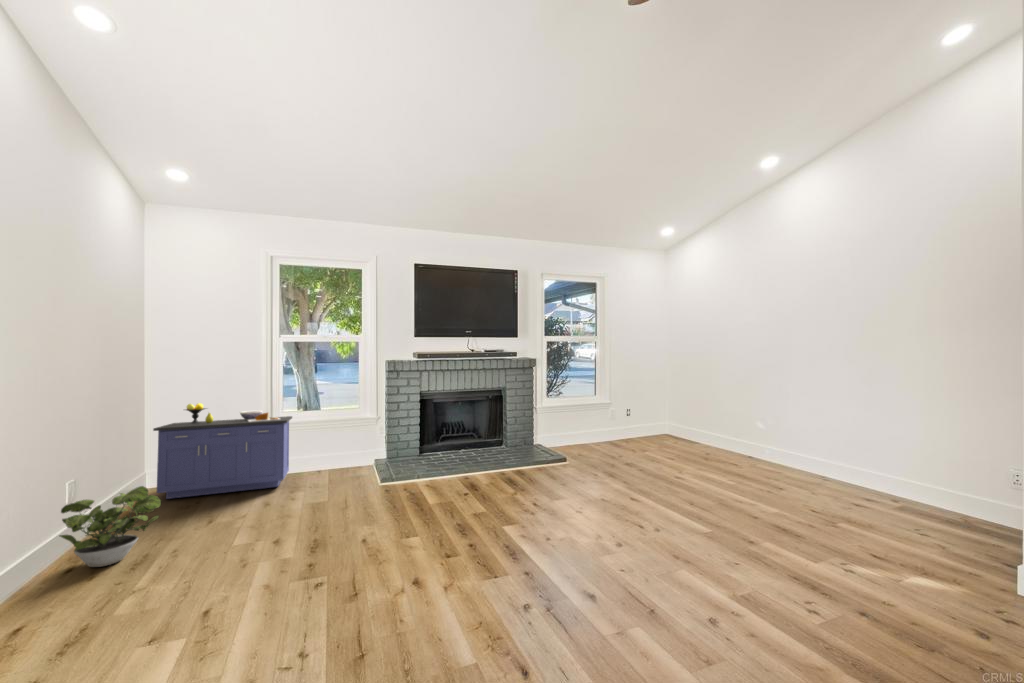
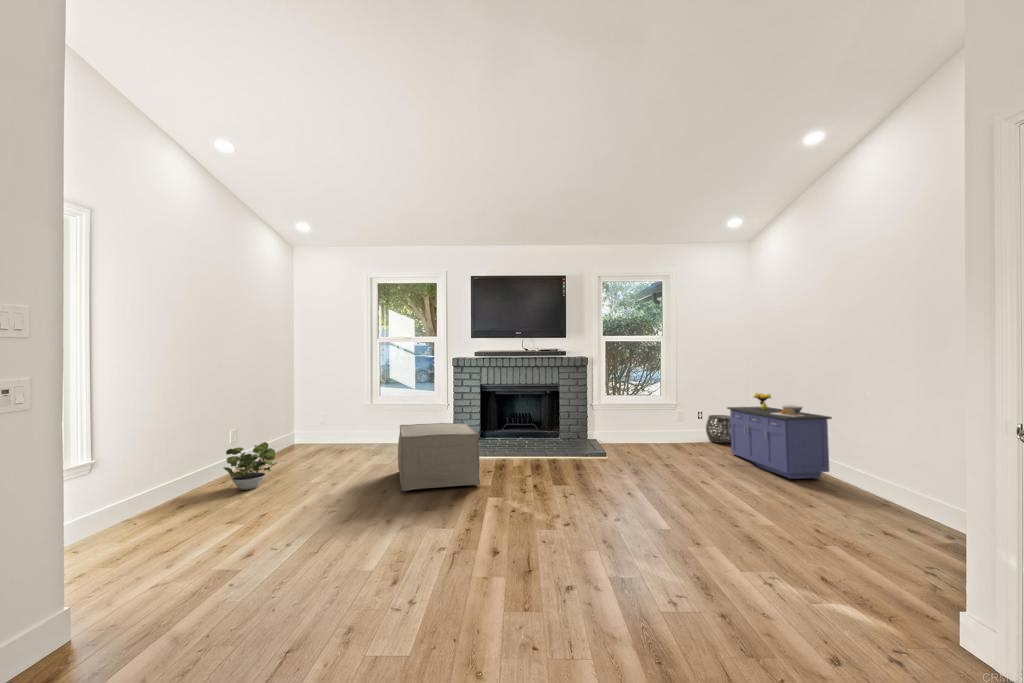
storage cabinet: present [153,403,292,499] -> present [727,393,832,479]
woven basket: none [639,413,669,440] -> present [706,415,731,443]
ottoman: none [343,436,465,531] -> present [398,423,480,491]

